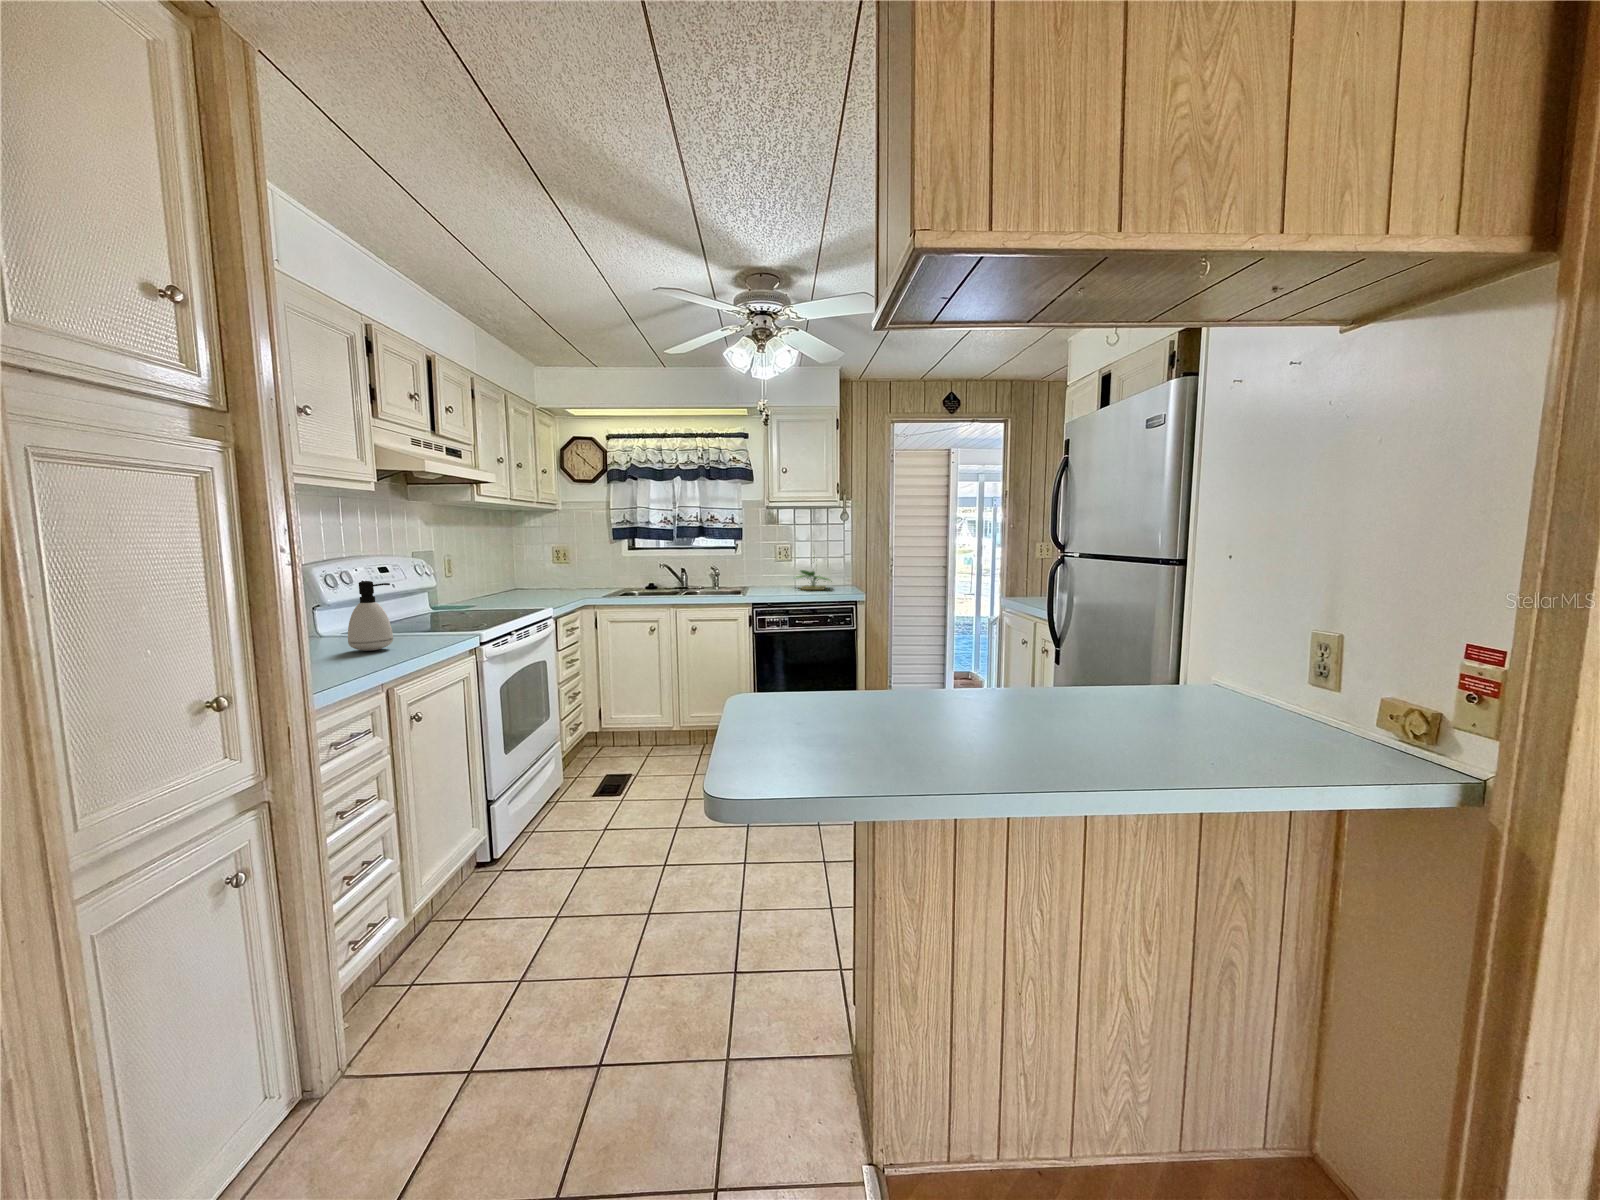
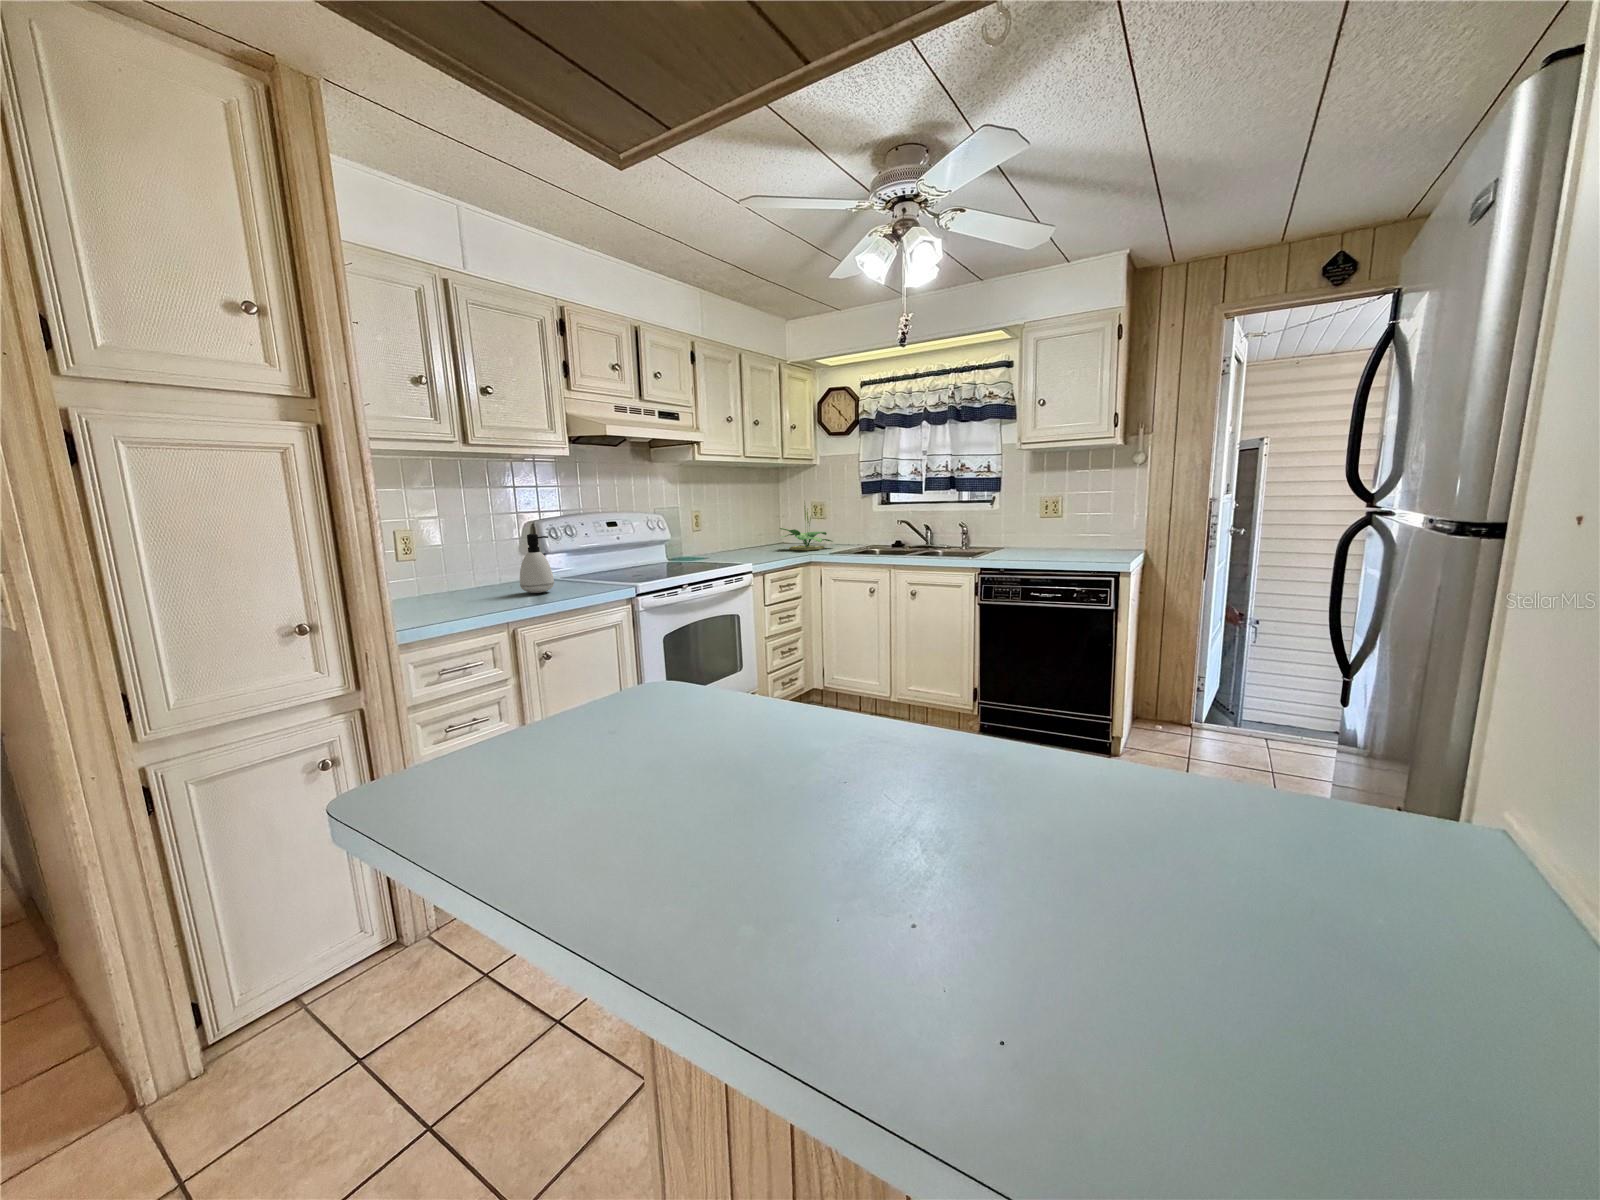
potted plant: present [796,557,832,590] -> present [780,506,832,550]

